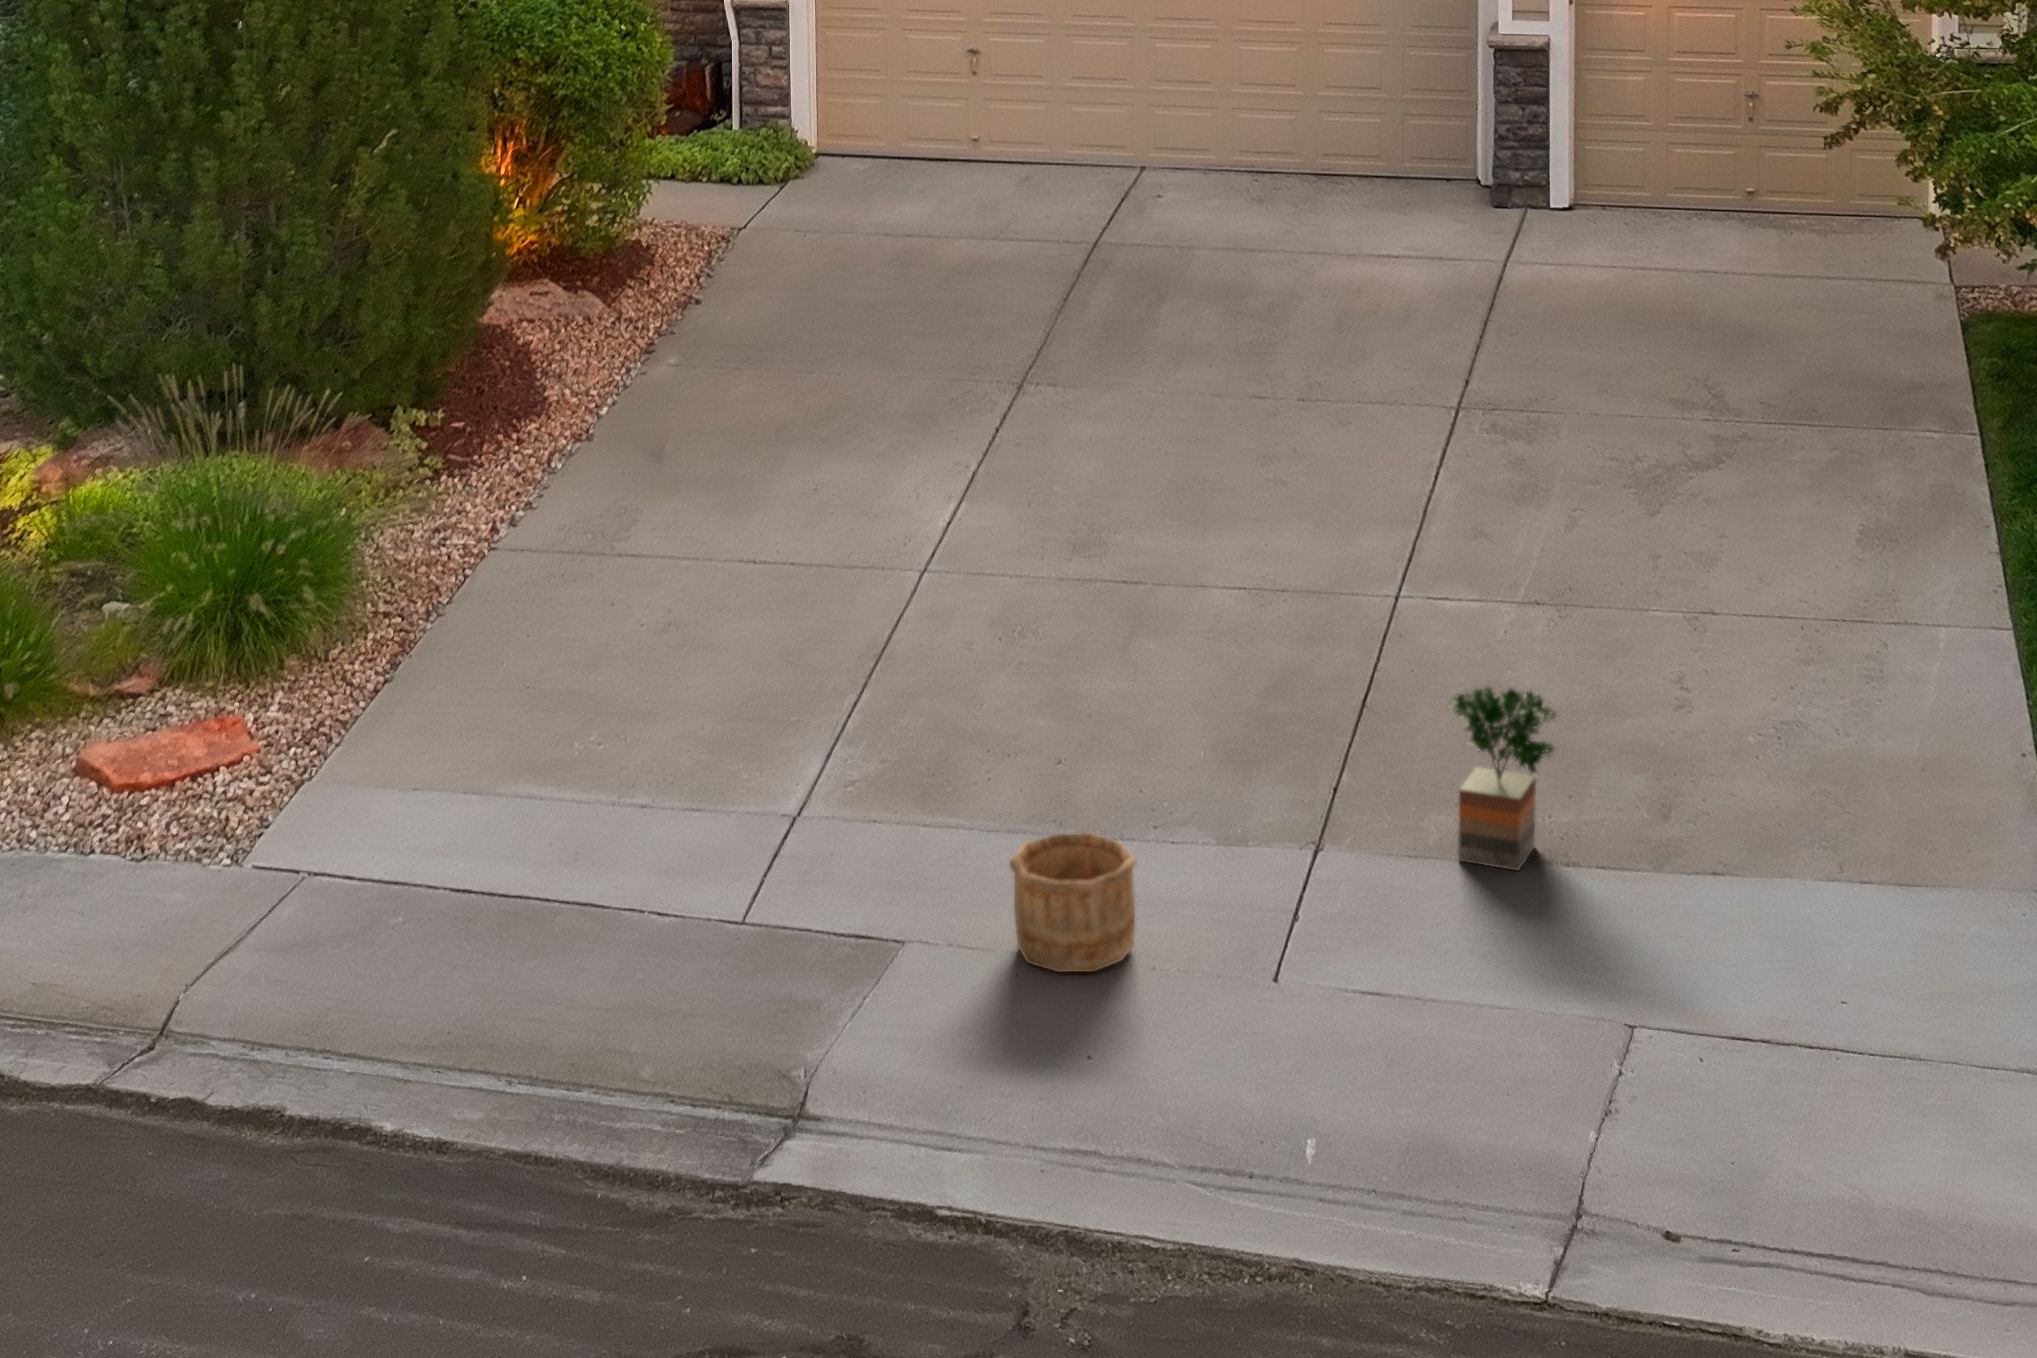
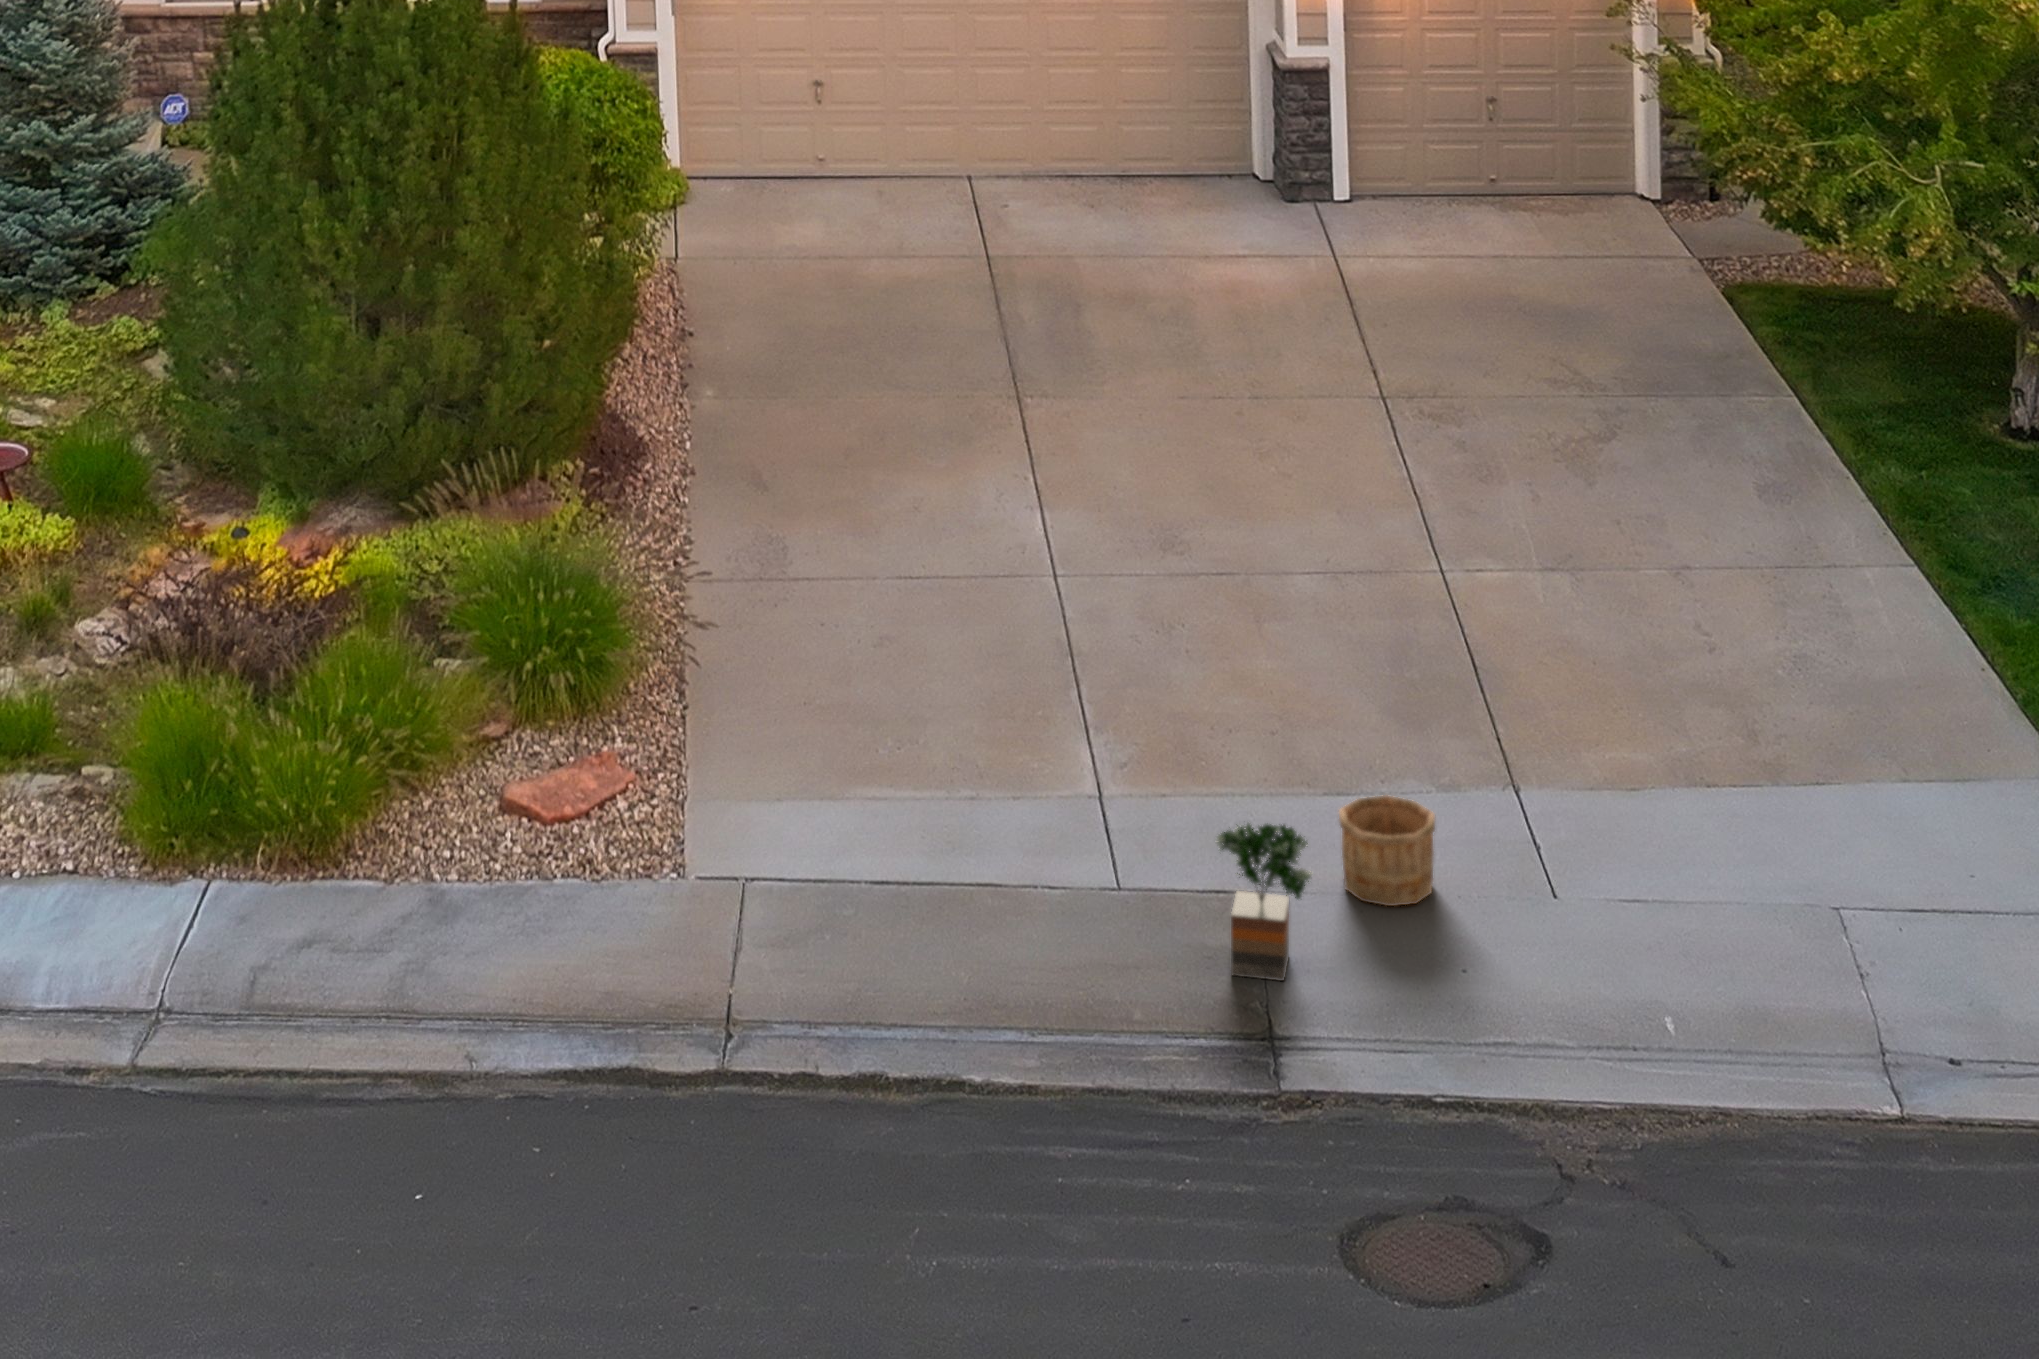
potted tree: present [1449,687,1557,870] -> present [1217,824,1312,981]

